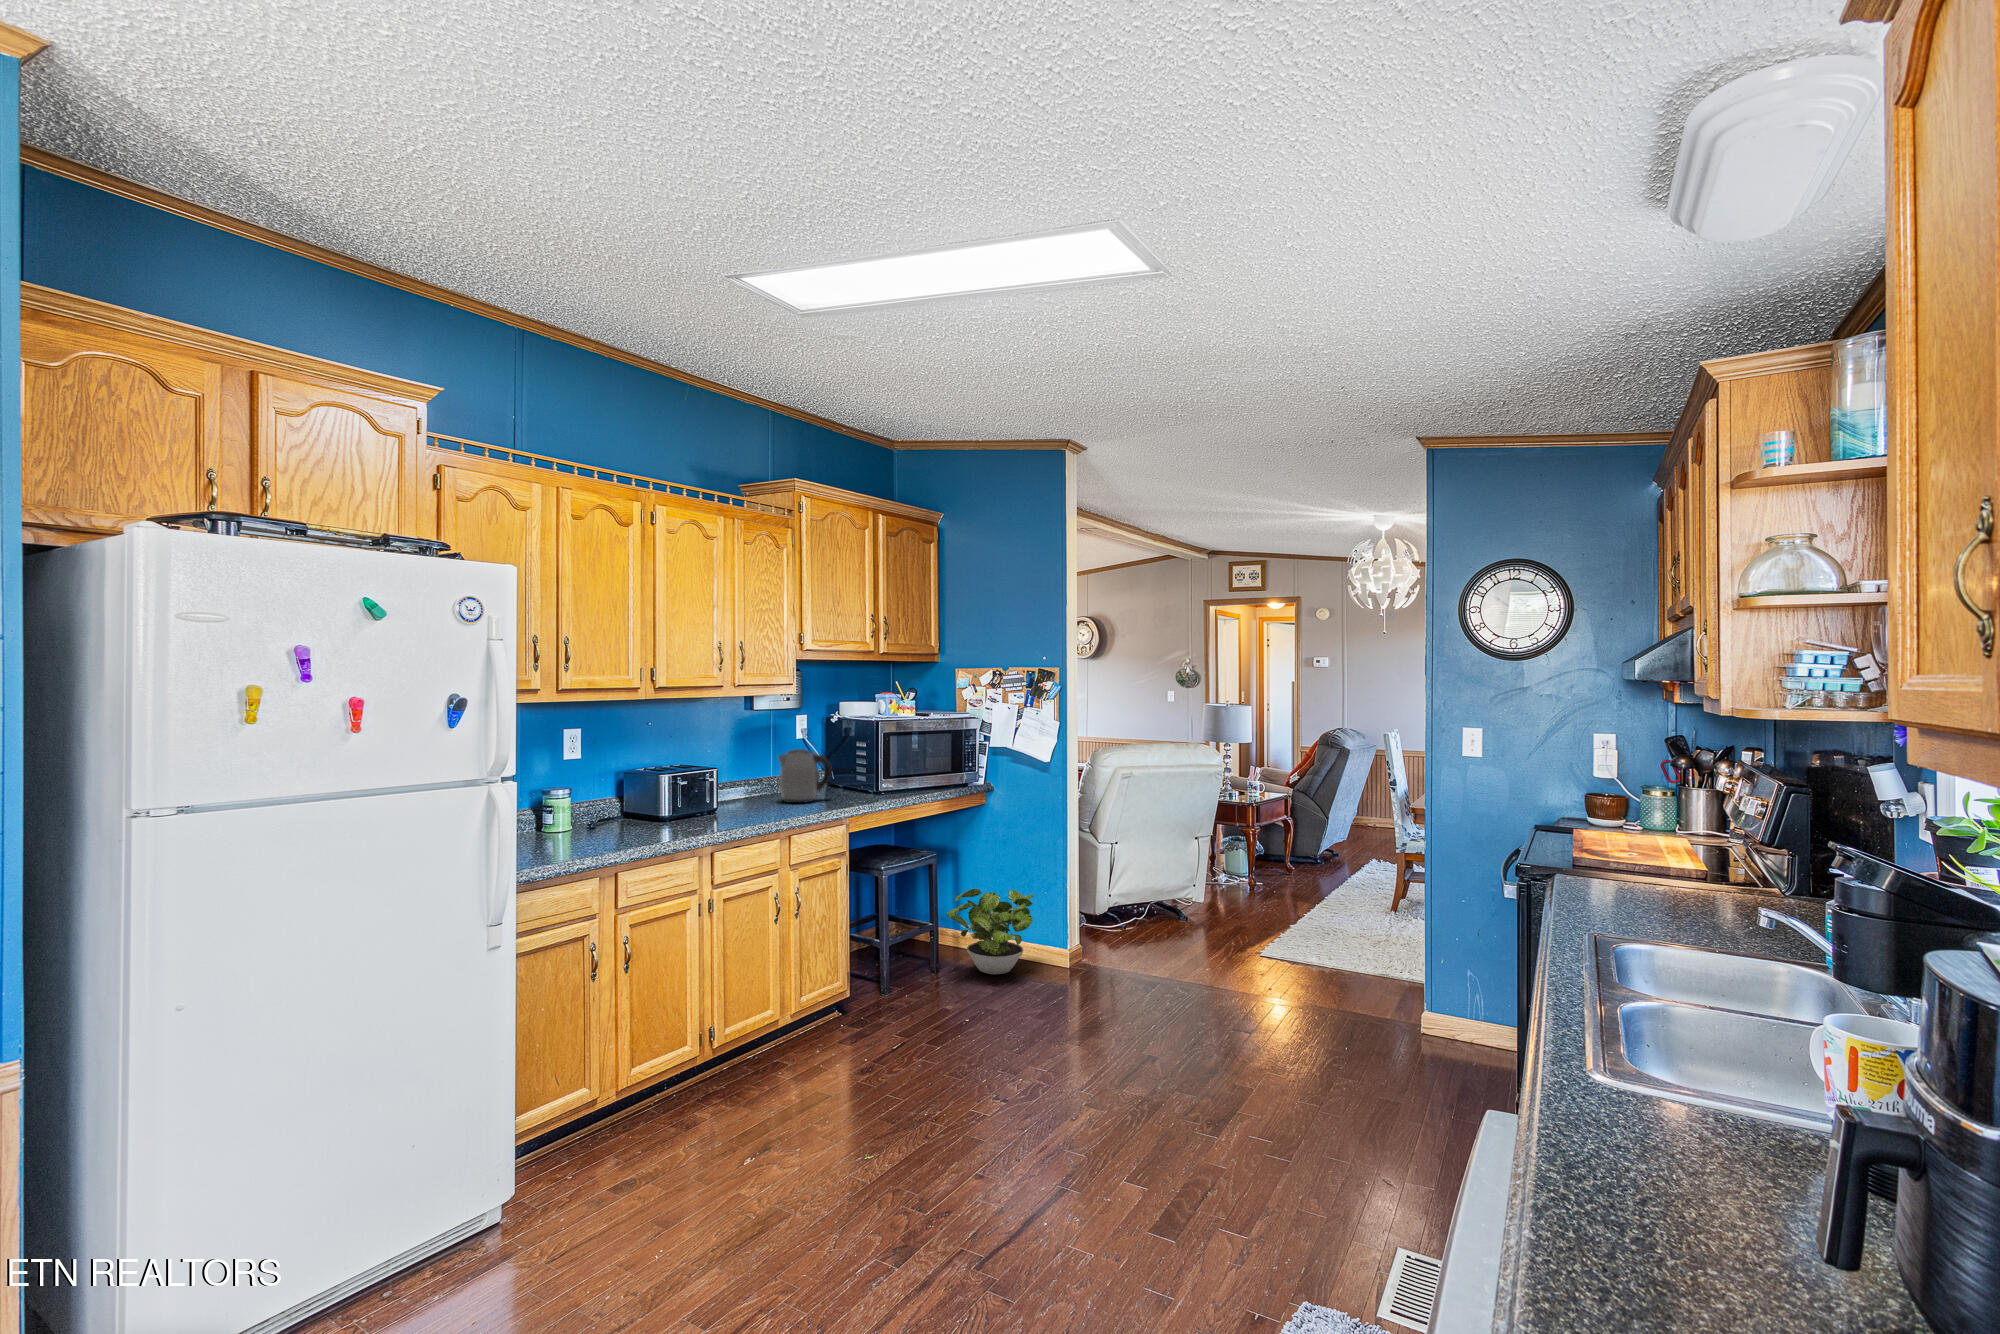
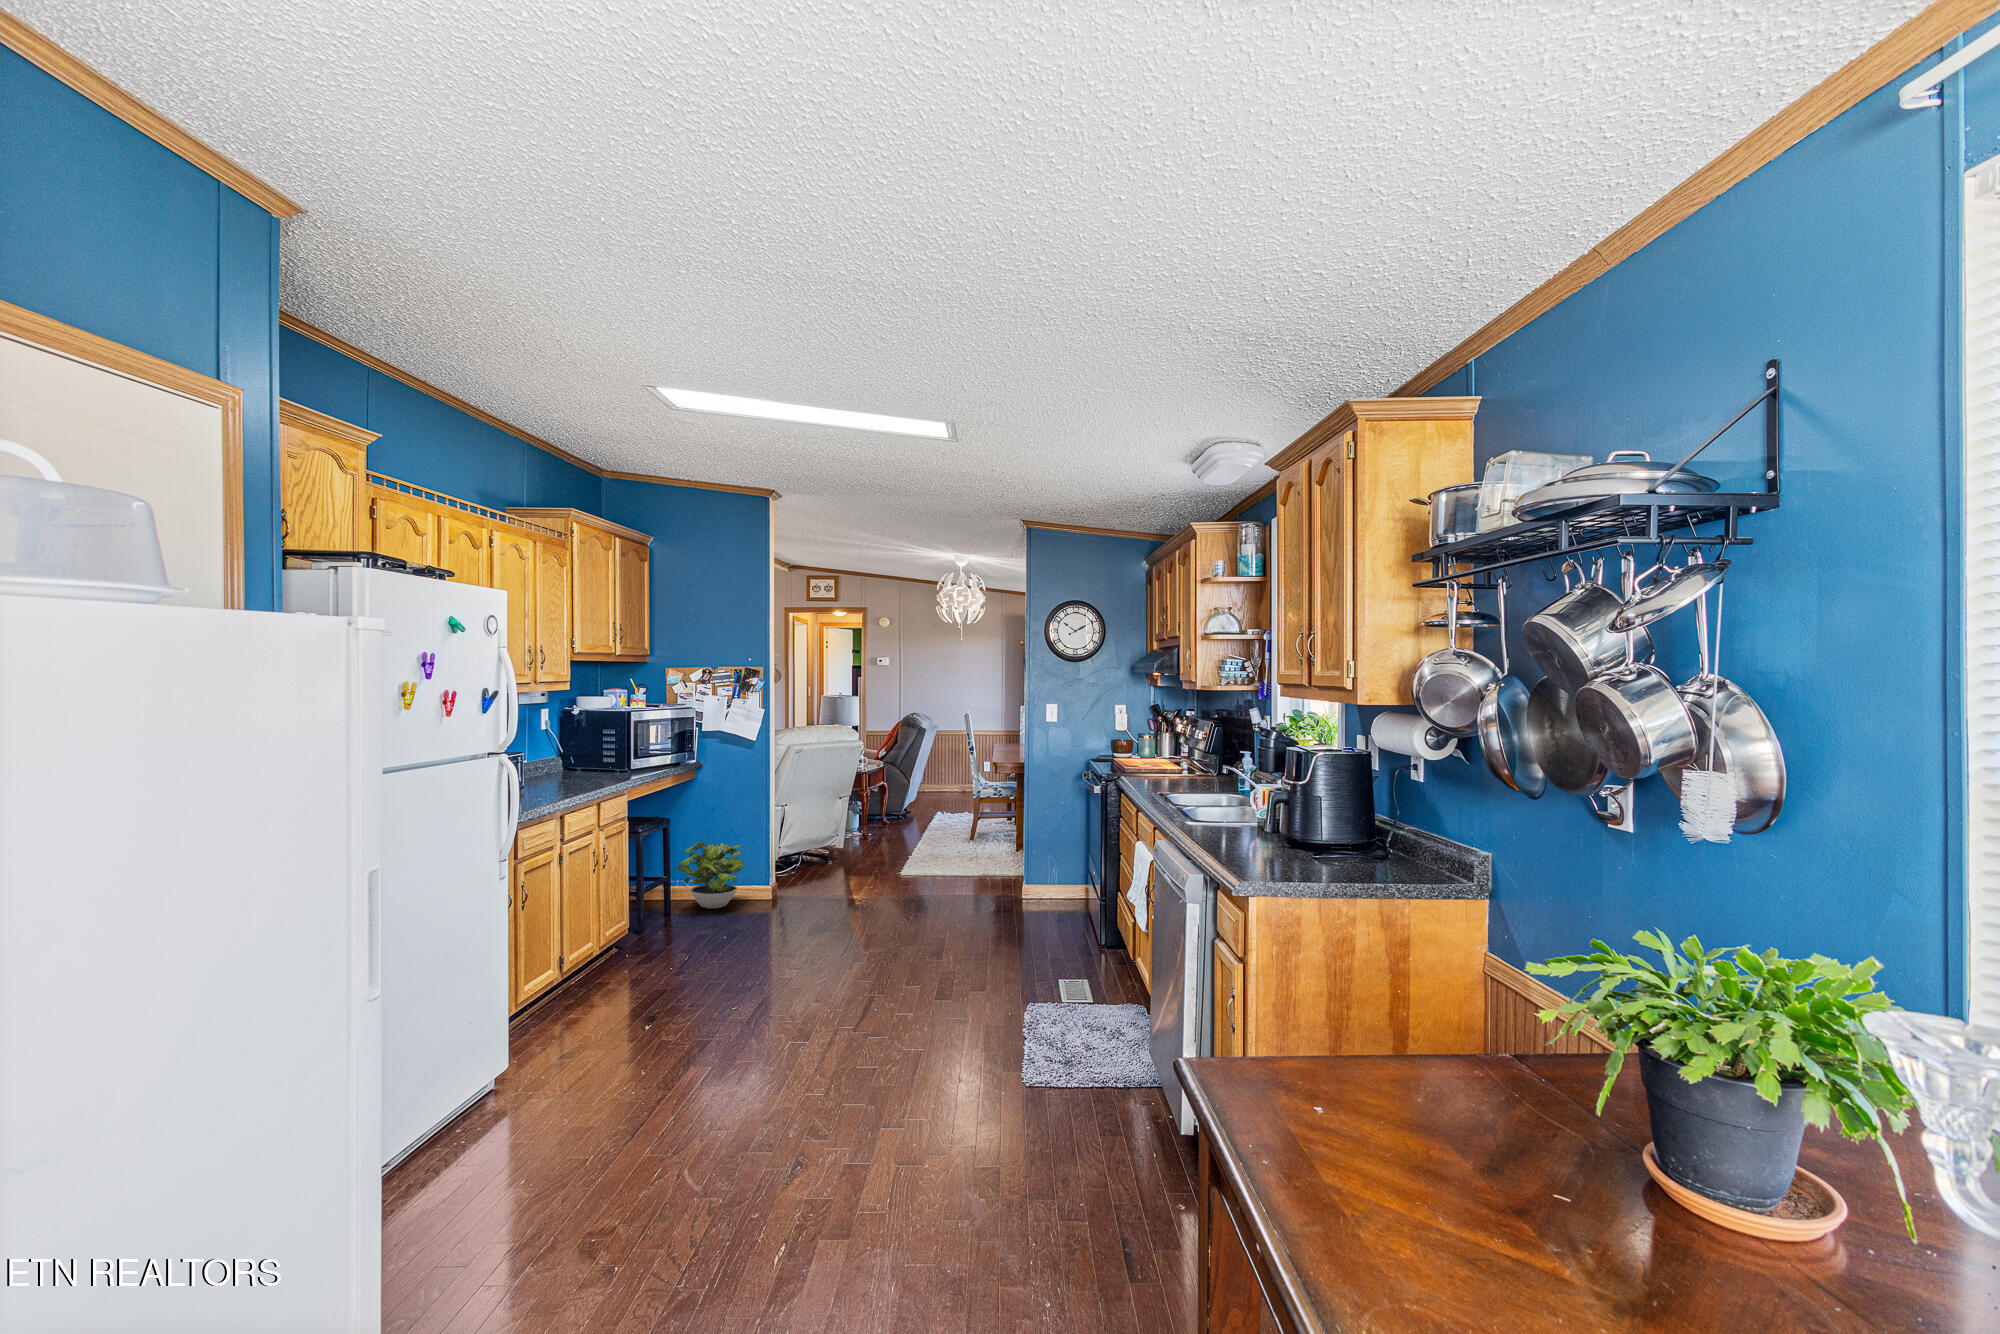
kettle: present [778,749,831,803] -> none [559,735,602,779]

